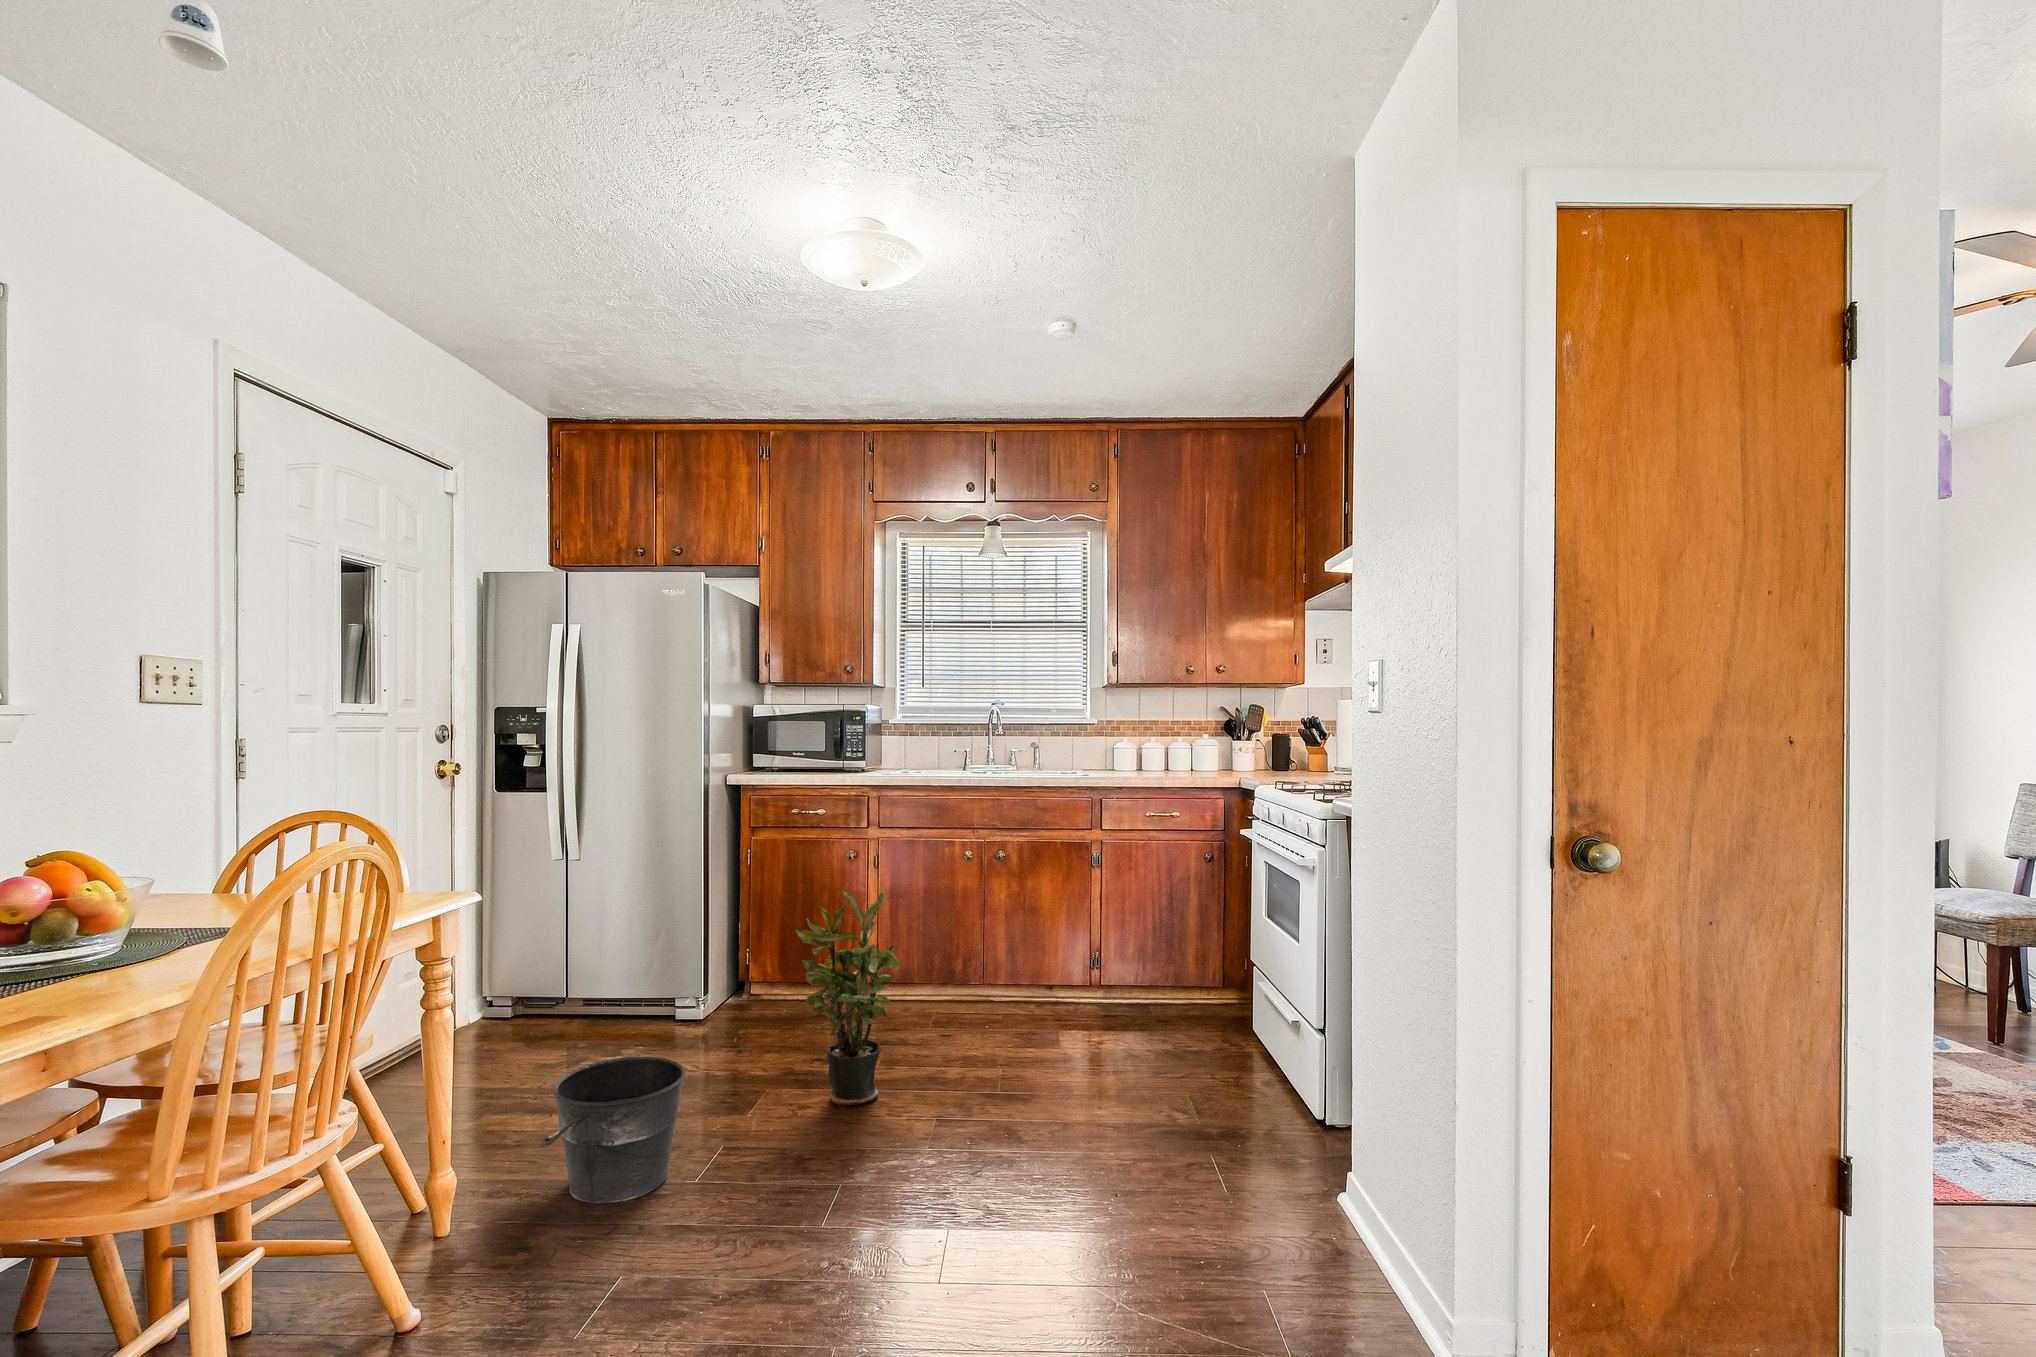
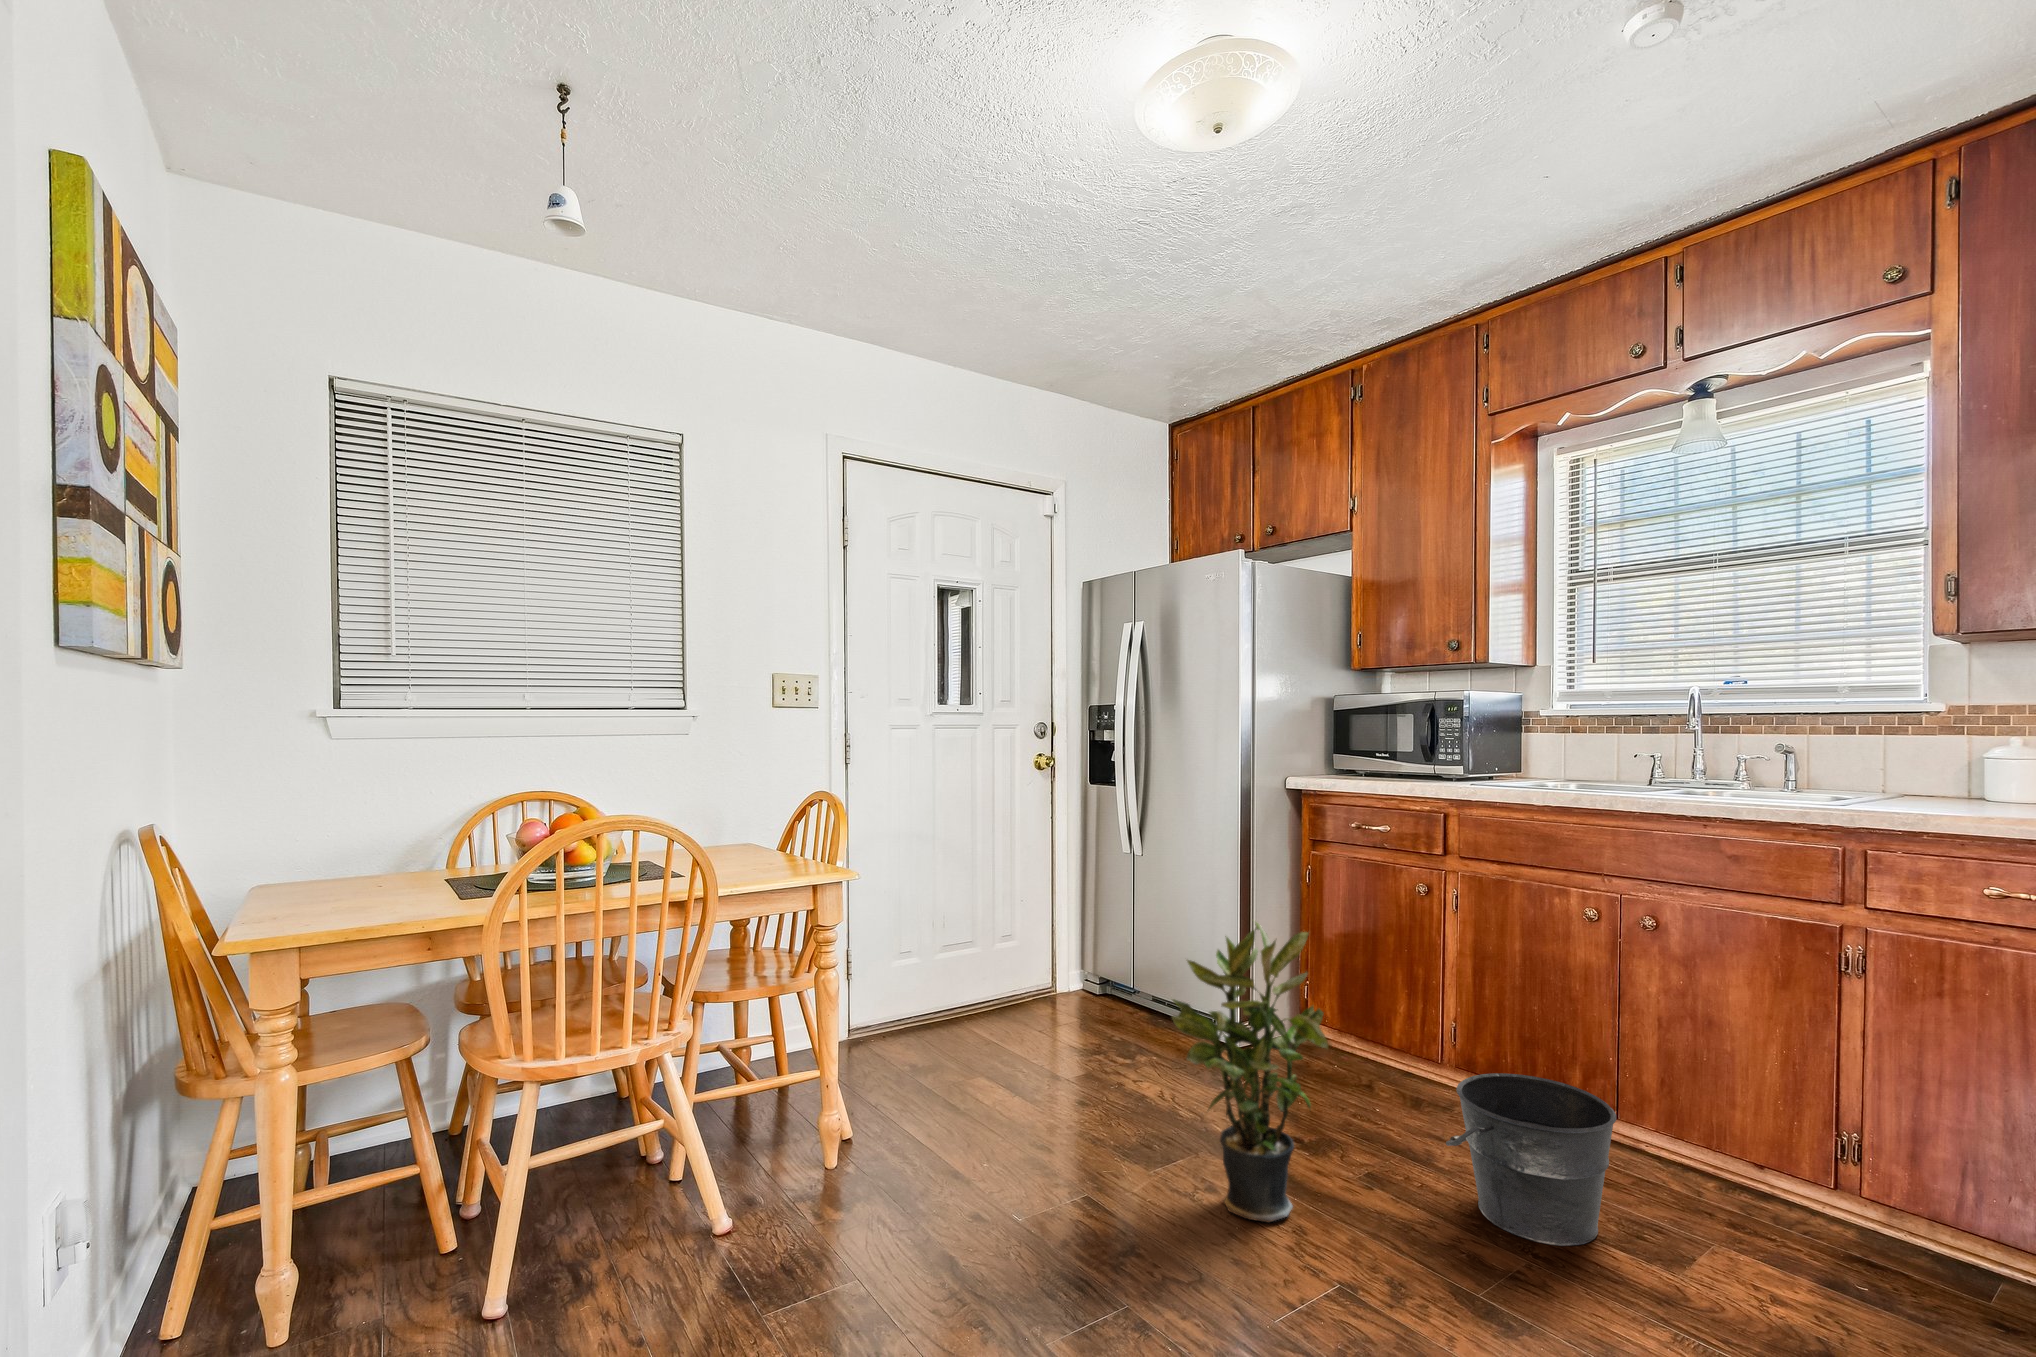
bucket: present [542,1057,686,1204] -> present [1446,1073,1616,1246]

